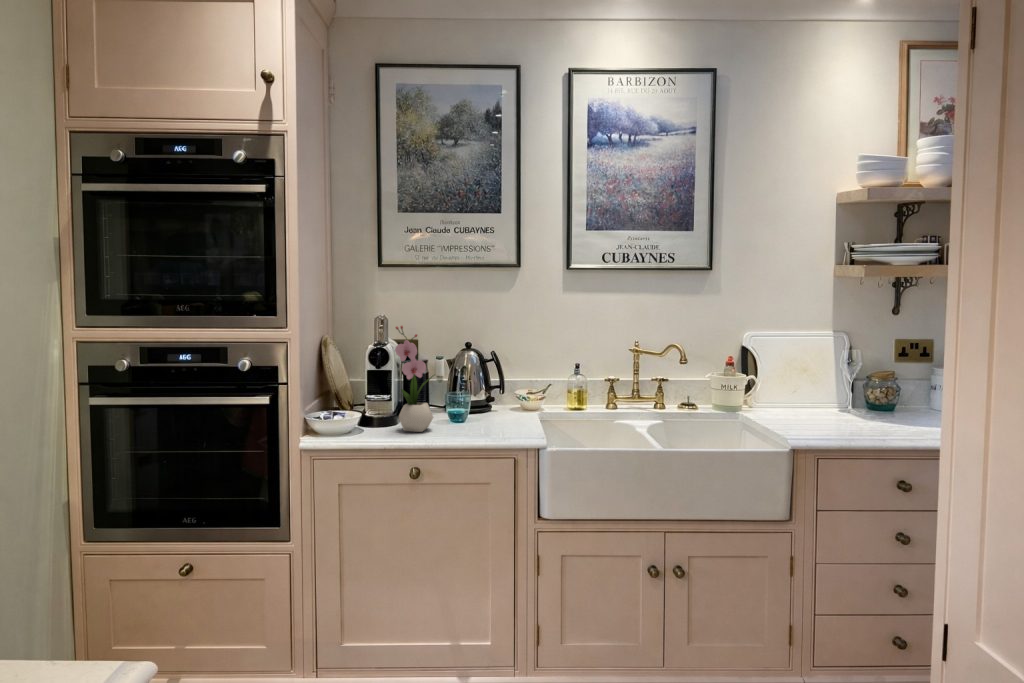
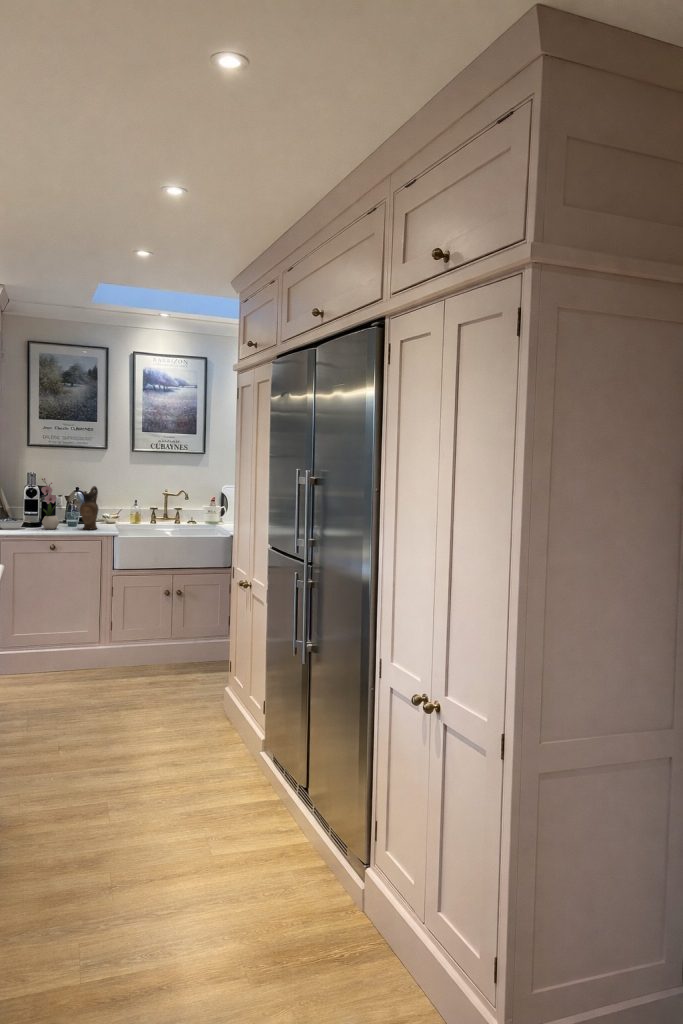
ceramic pitcher: none [473,339,510,431] -> present [80,486,99,529]

